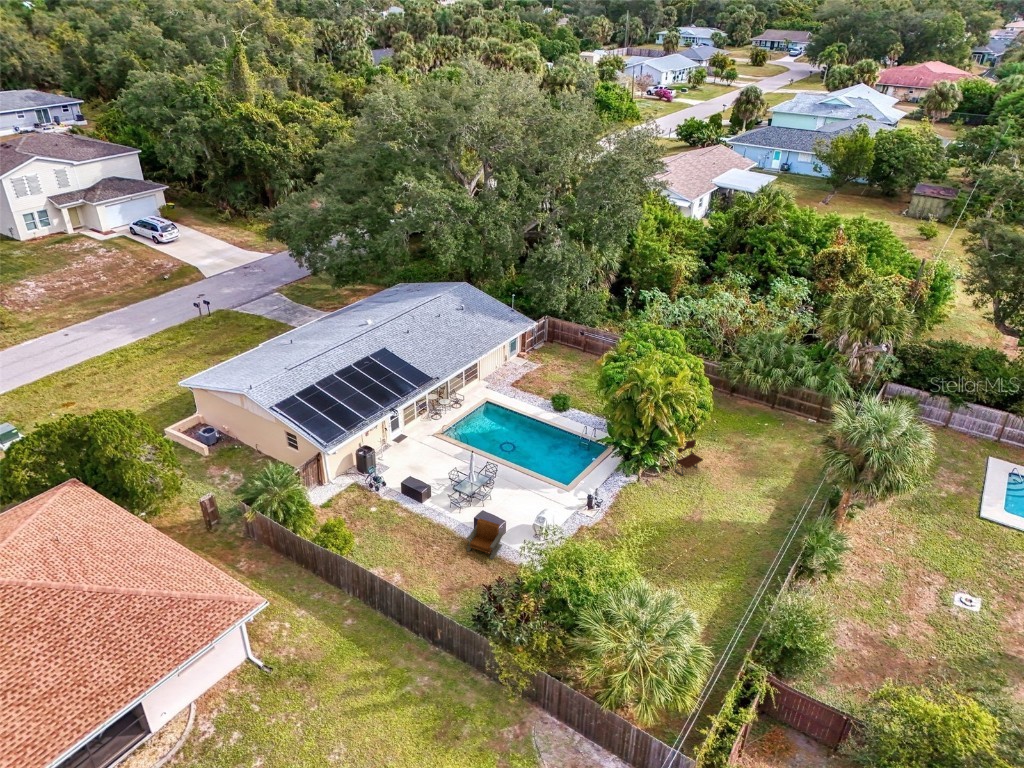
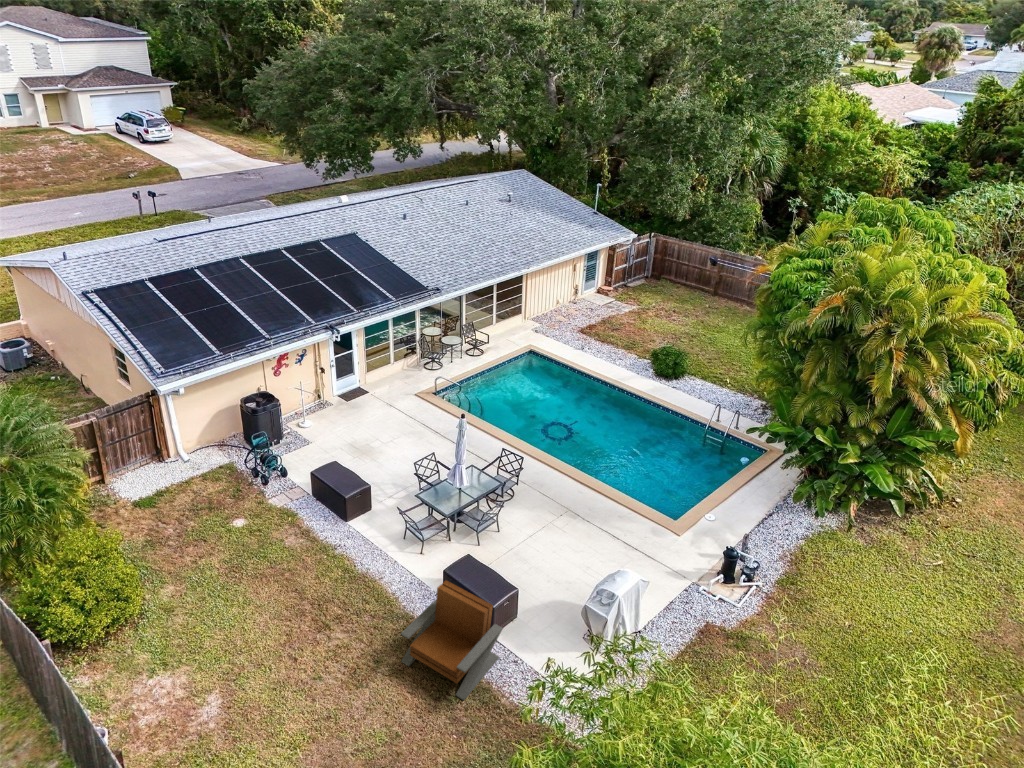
bench: present [674,440,703,476] -> none [921,447,995,527]

